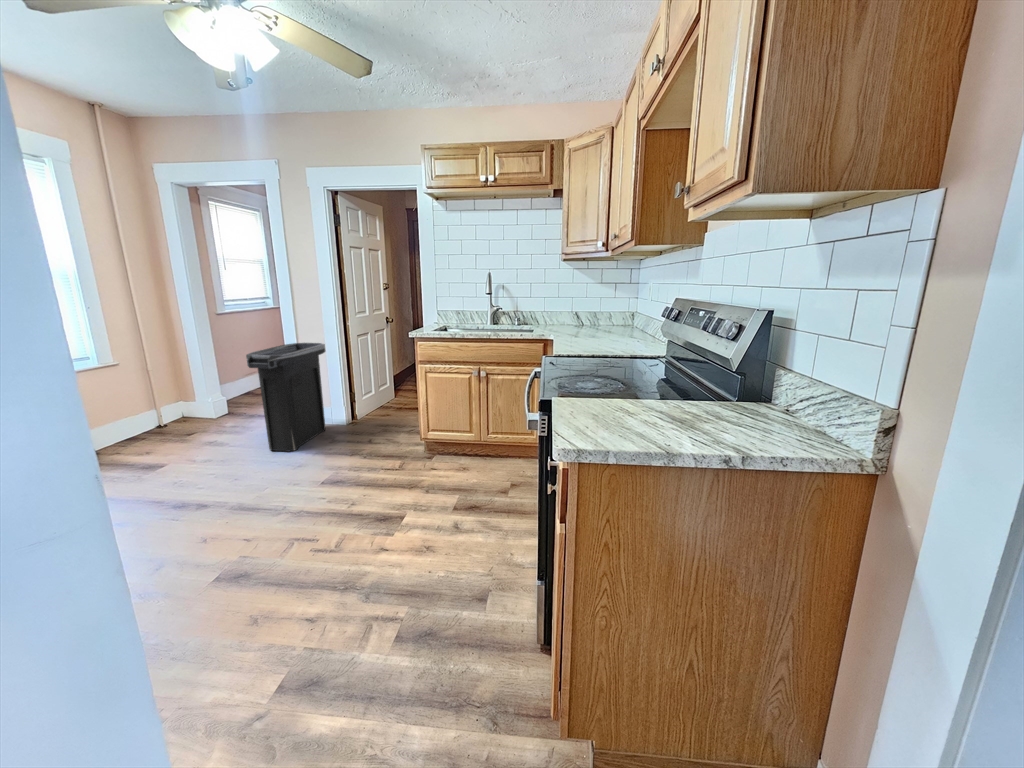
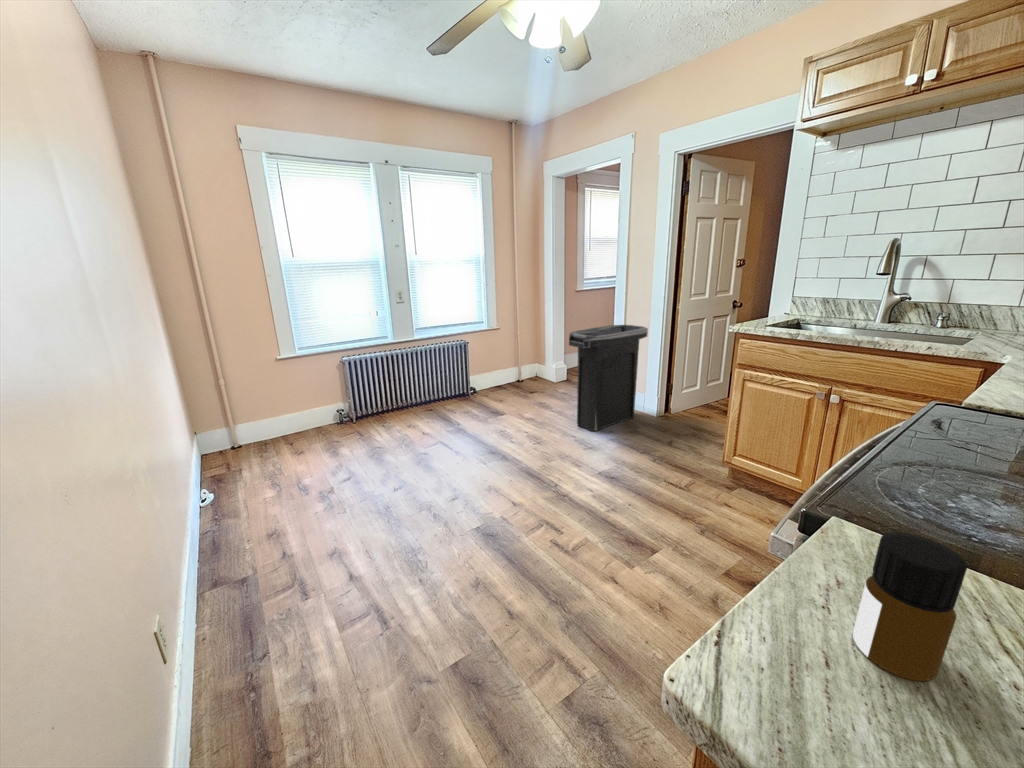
bottle: none [584,381,609,428] -> present [853,532,967,681]

